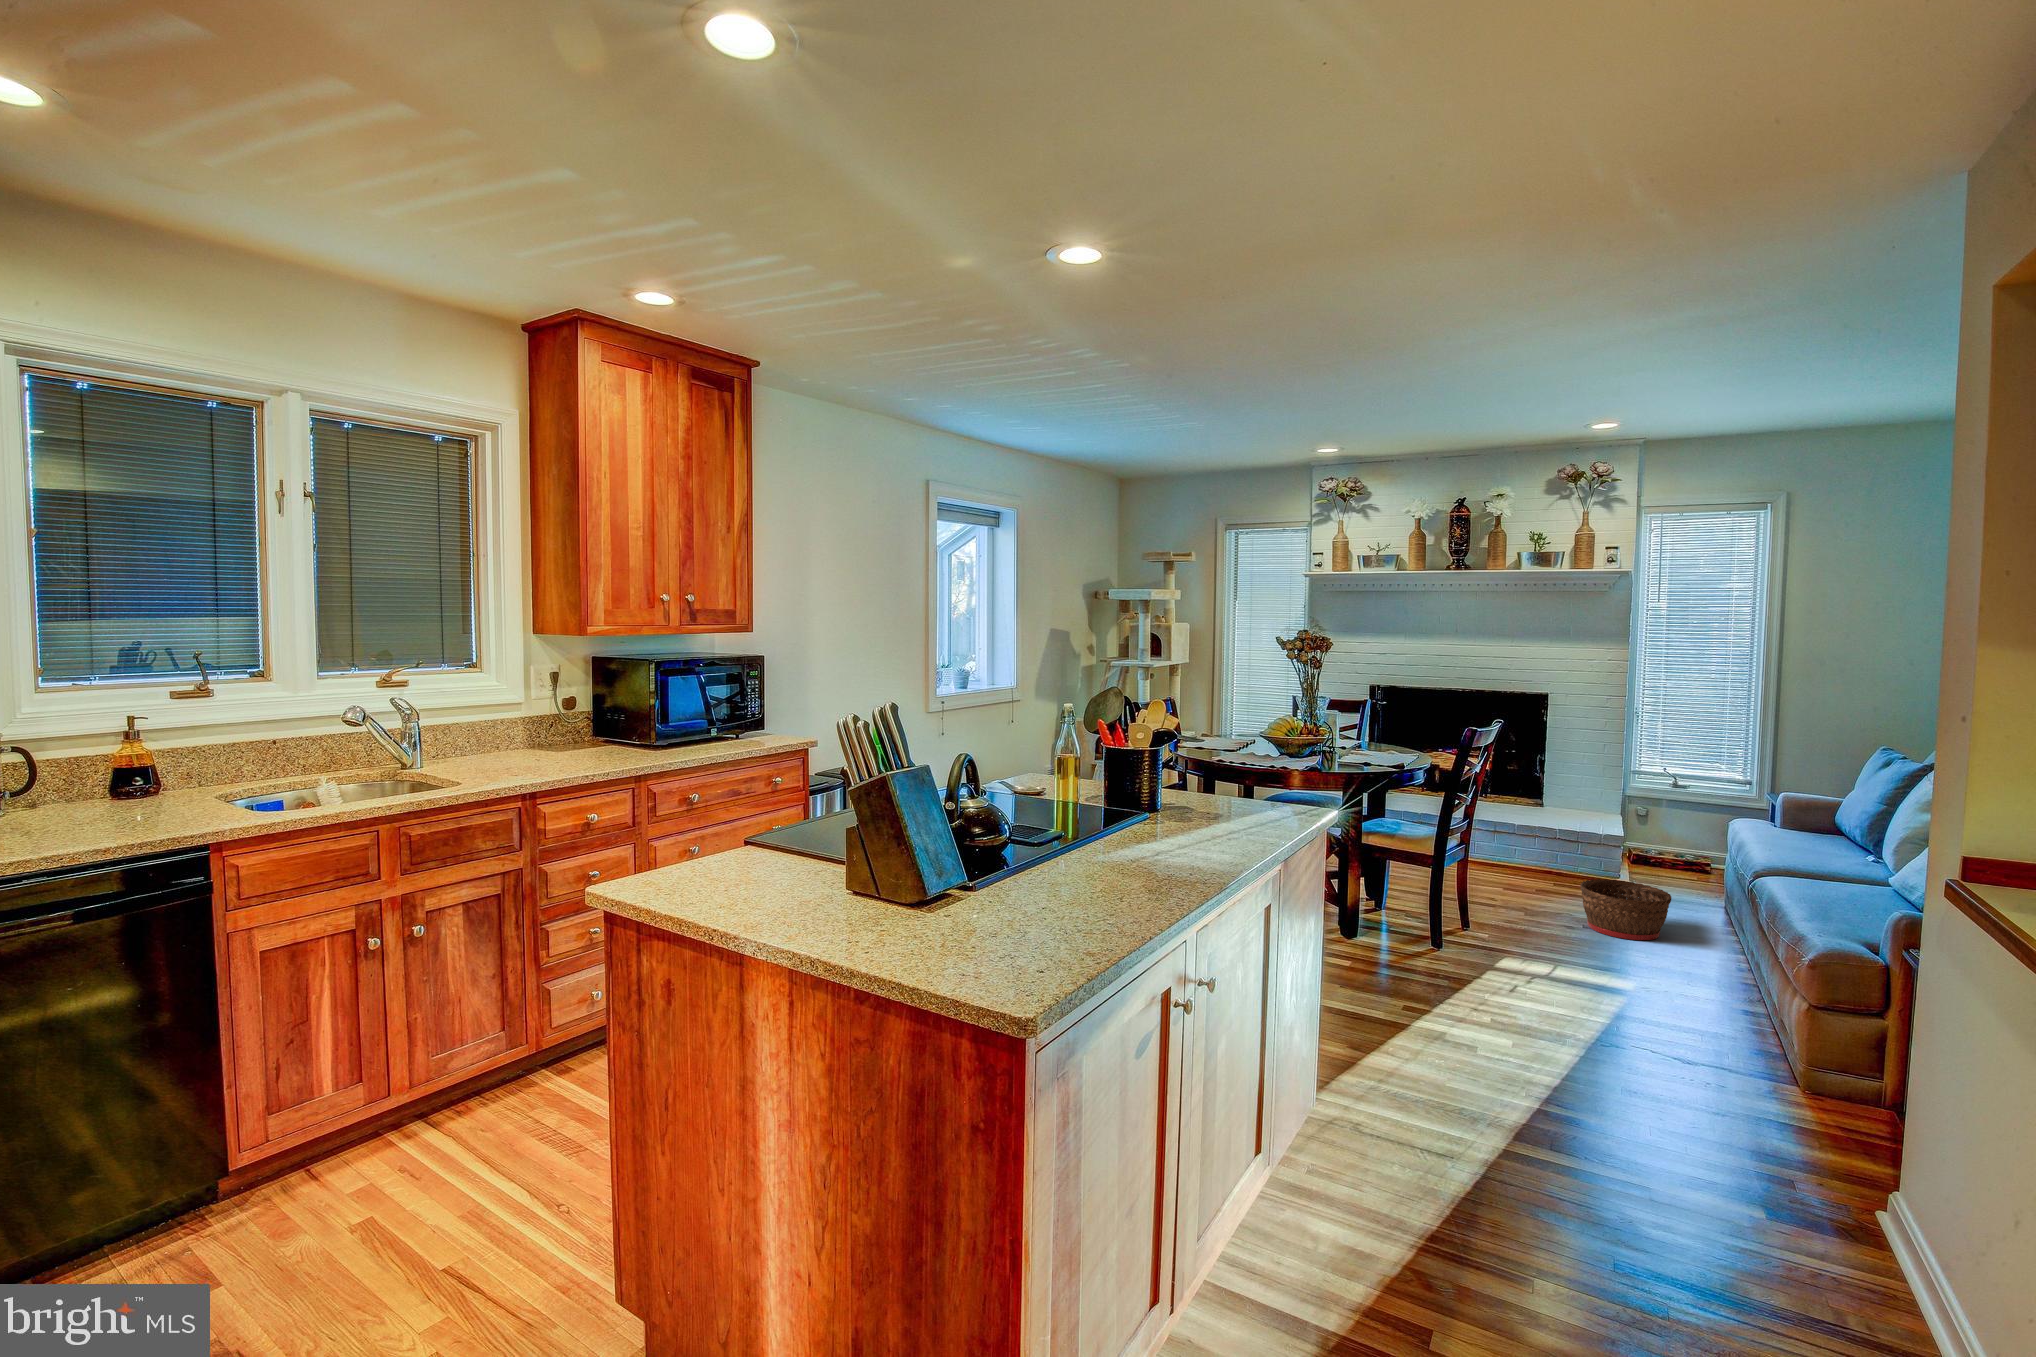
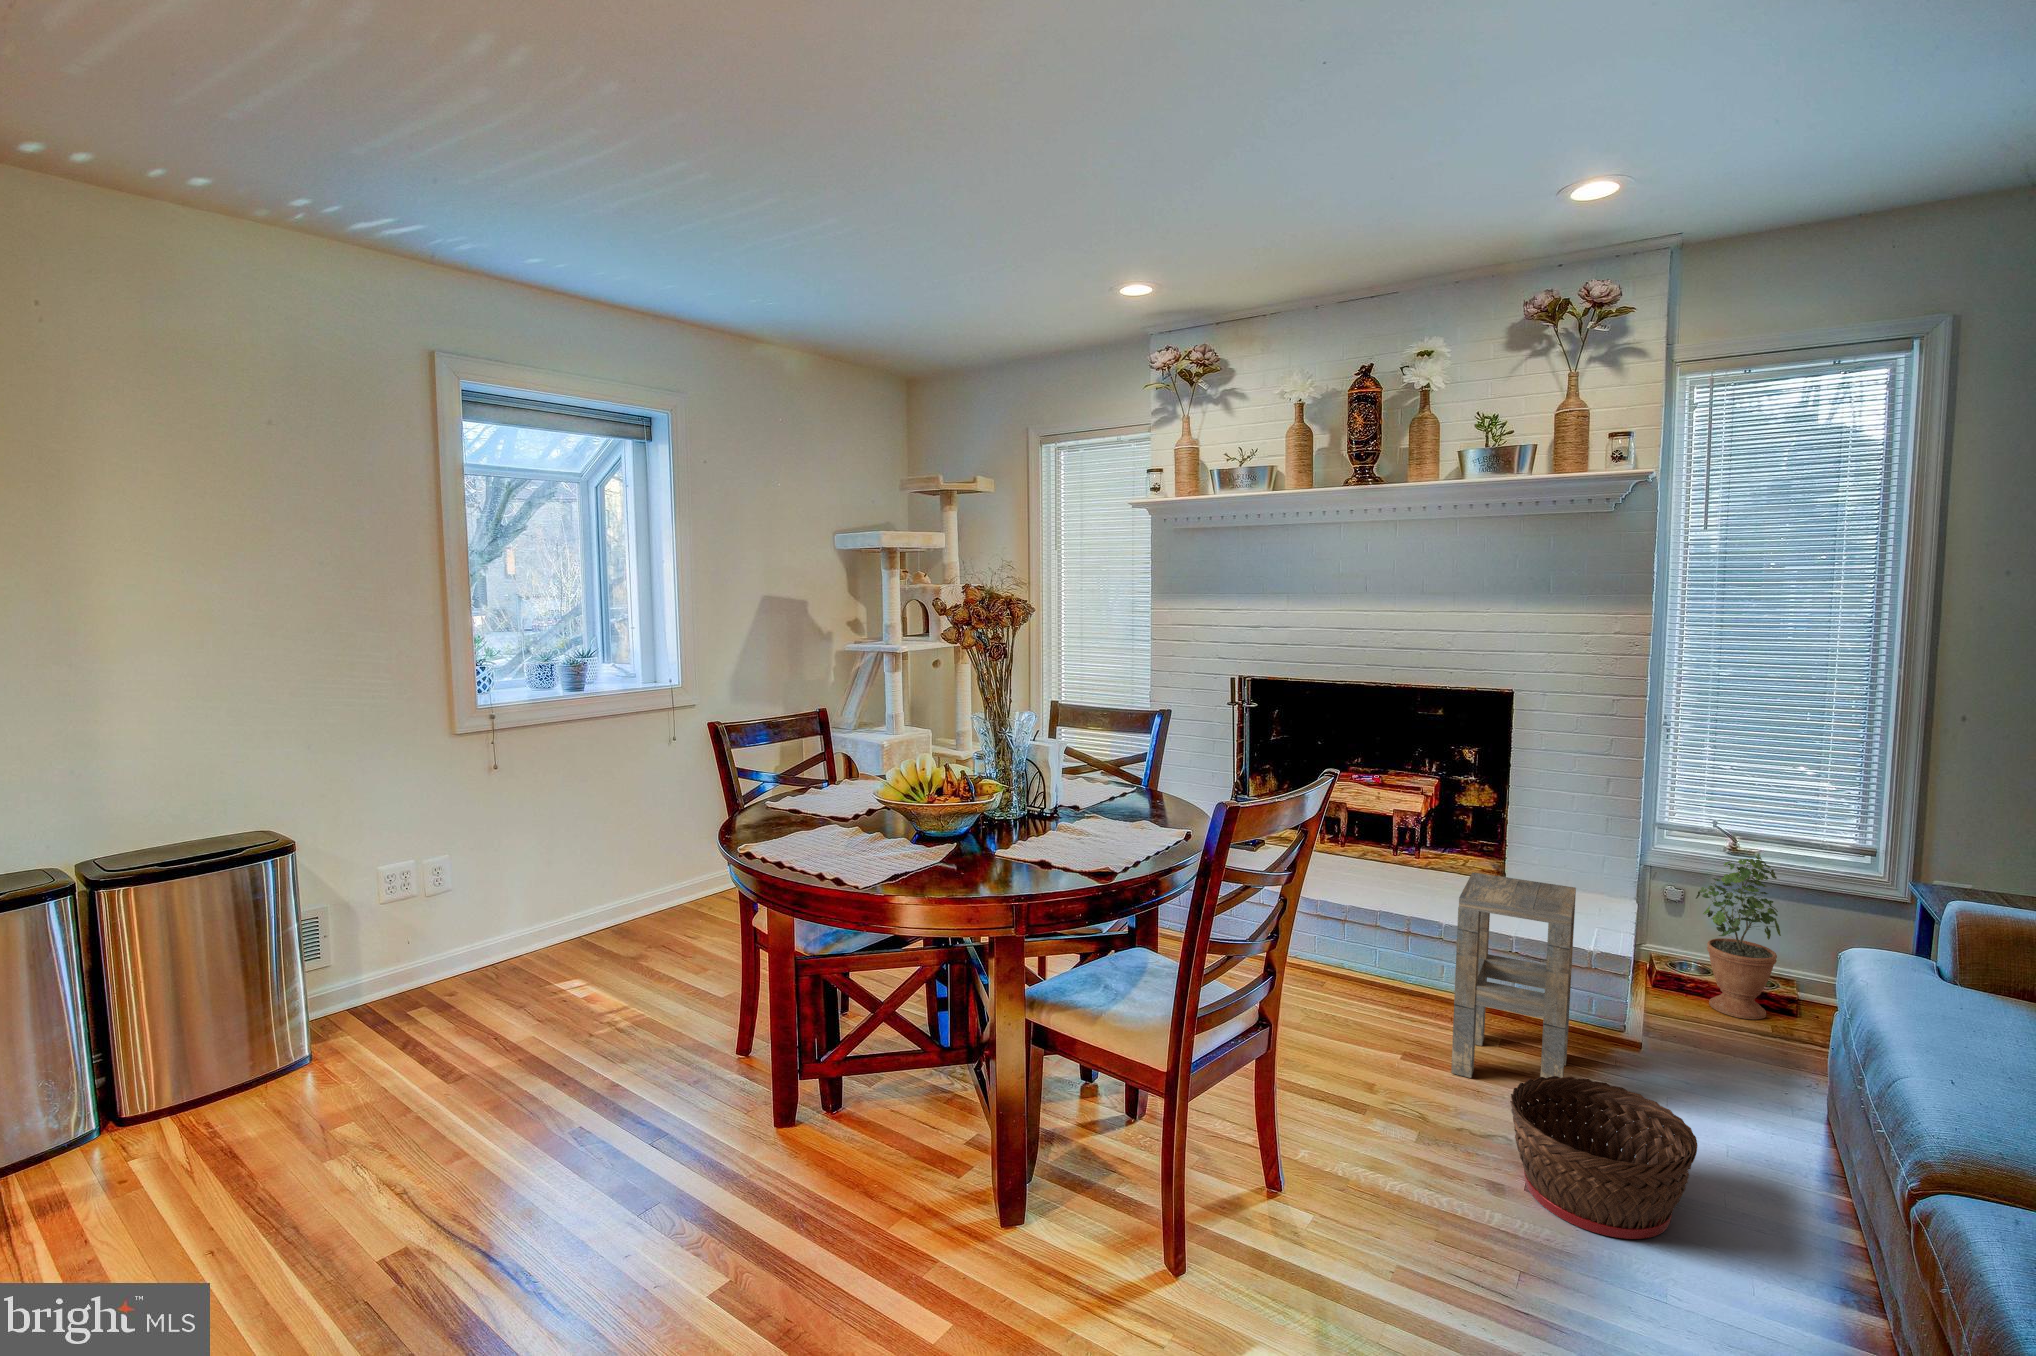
potted plant: none [1655,782,1703,876] -> present [1696,854,1781,1019]
side table: none [1536,790,1602,903] -> present [1451,872,1576,1078]

